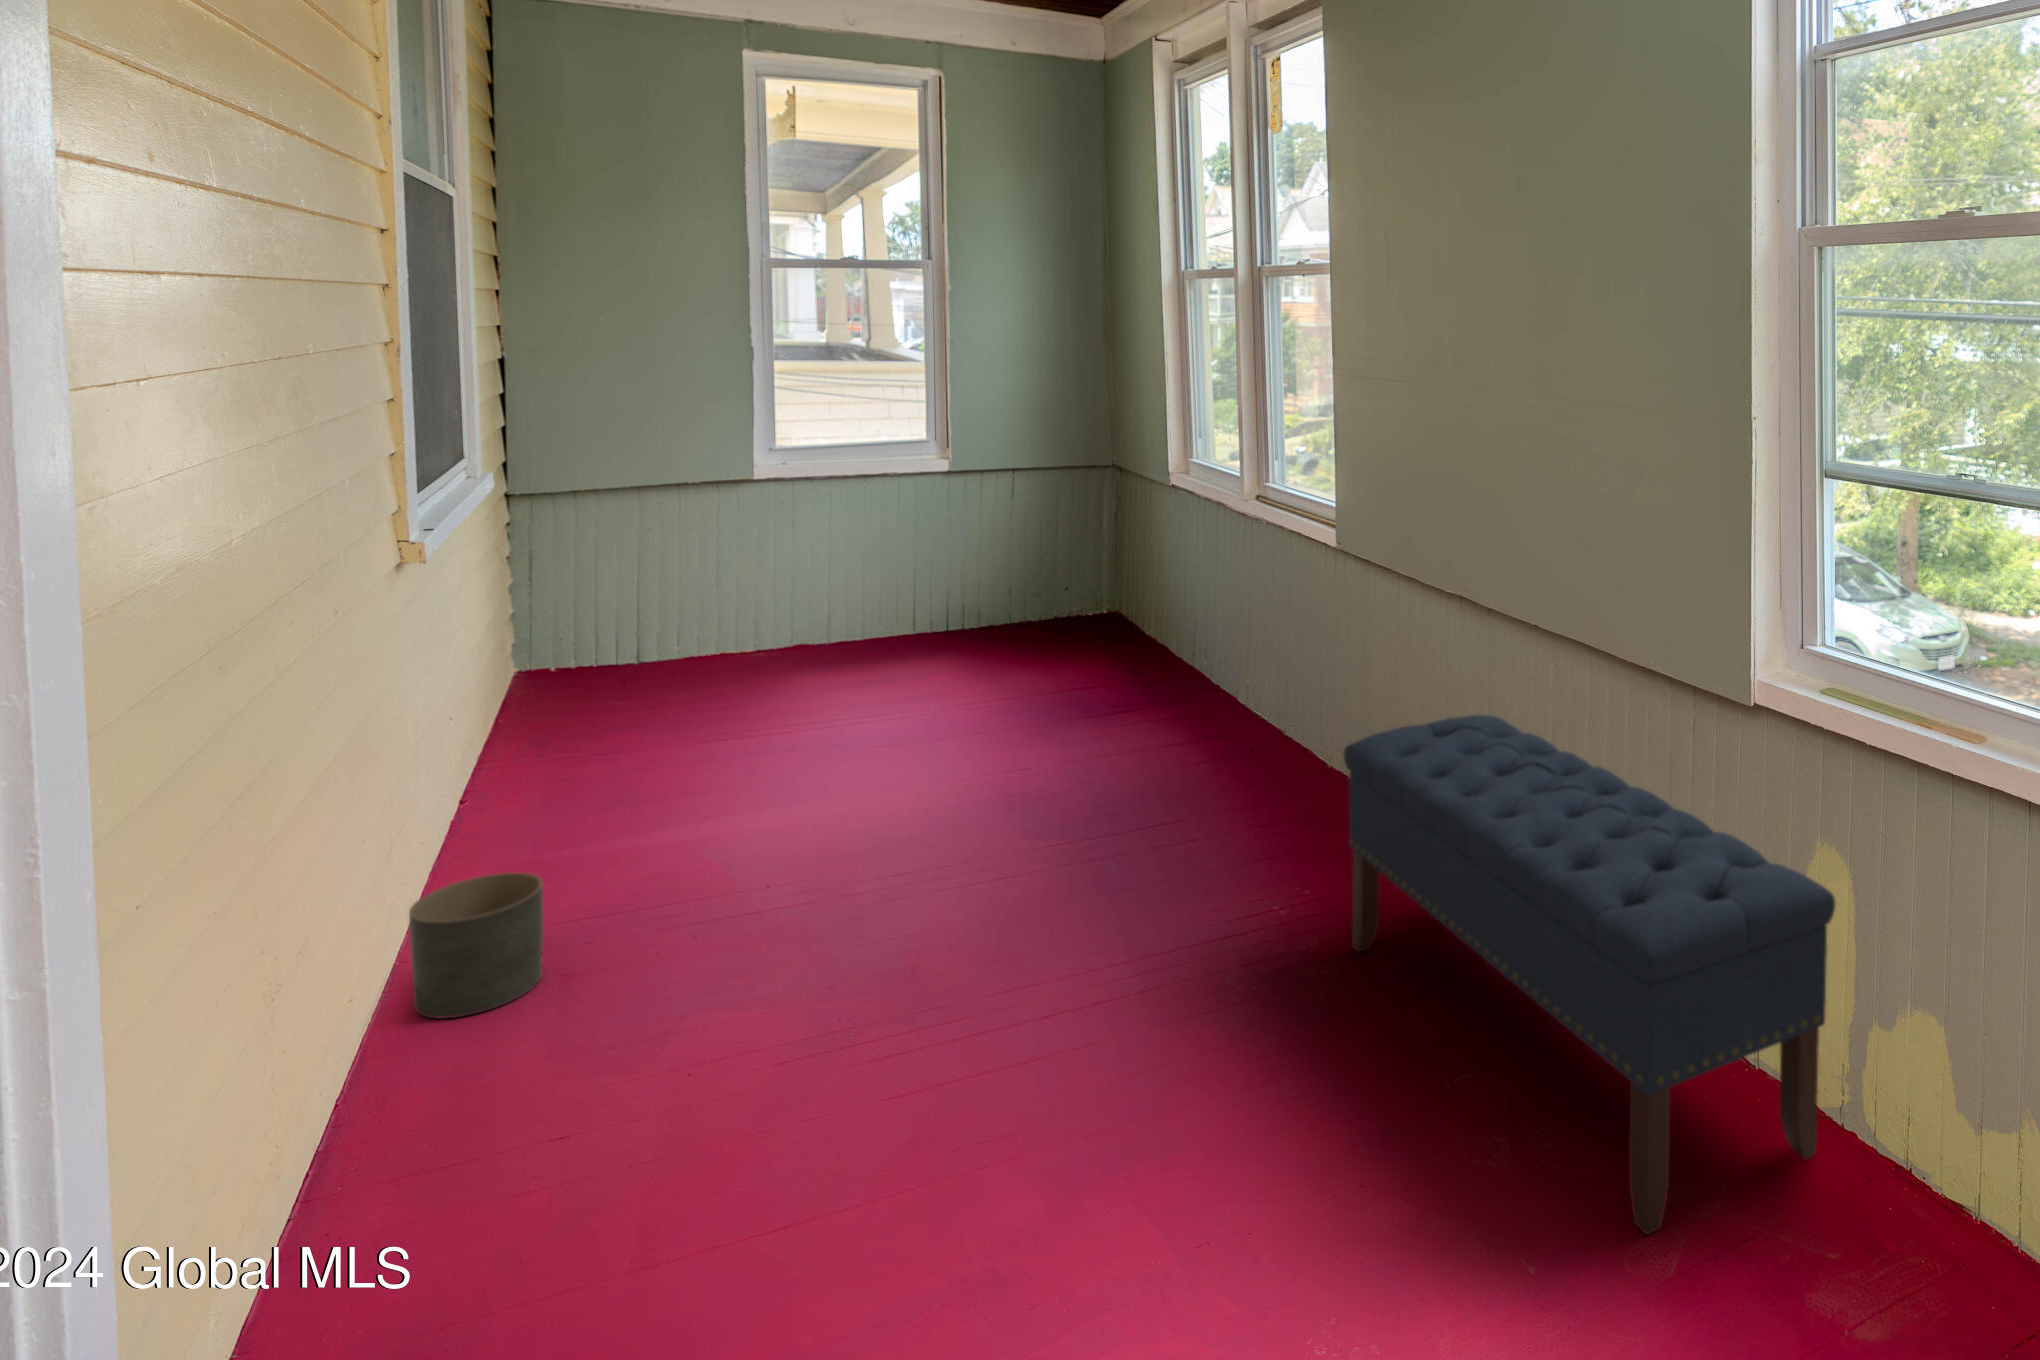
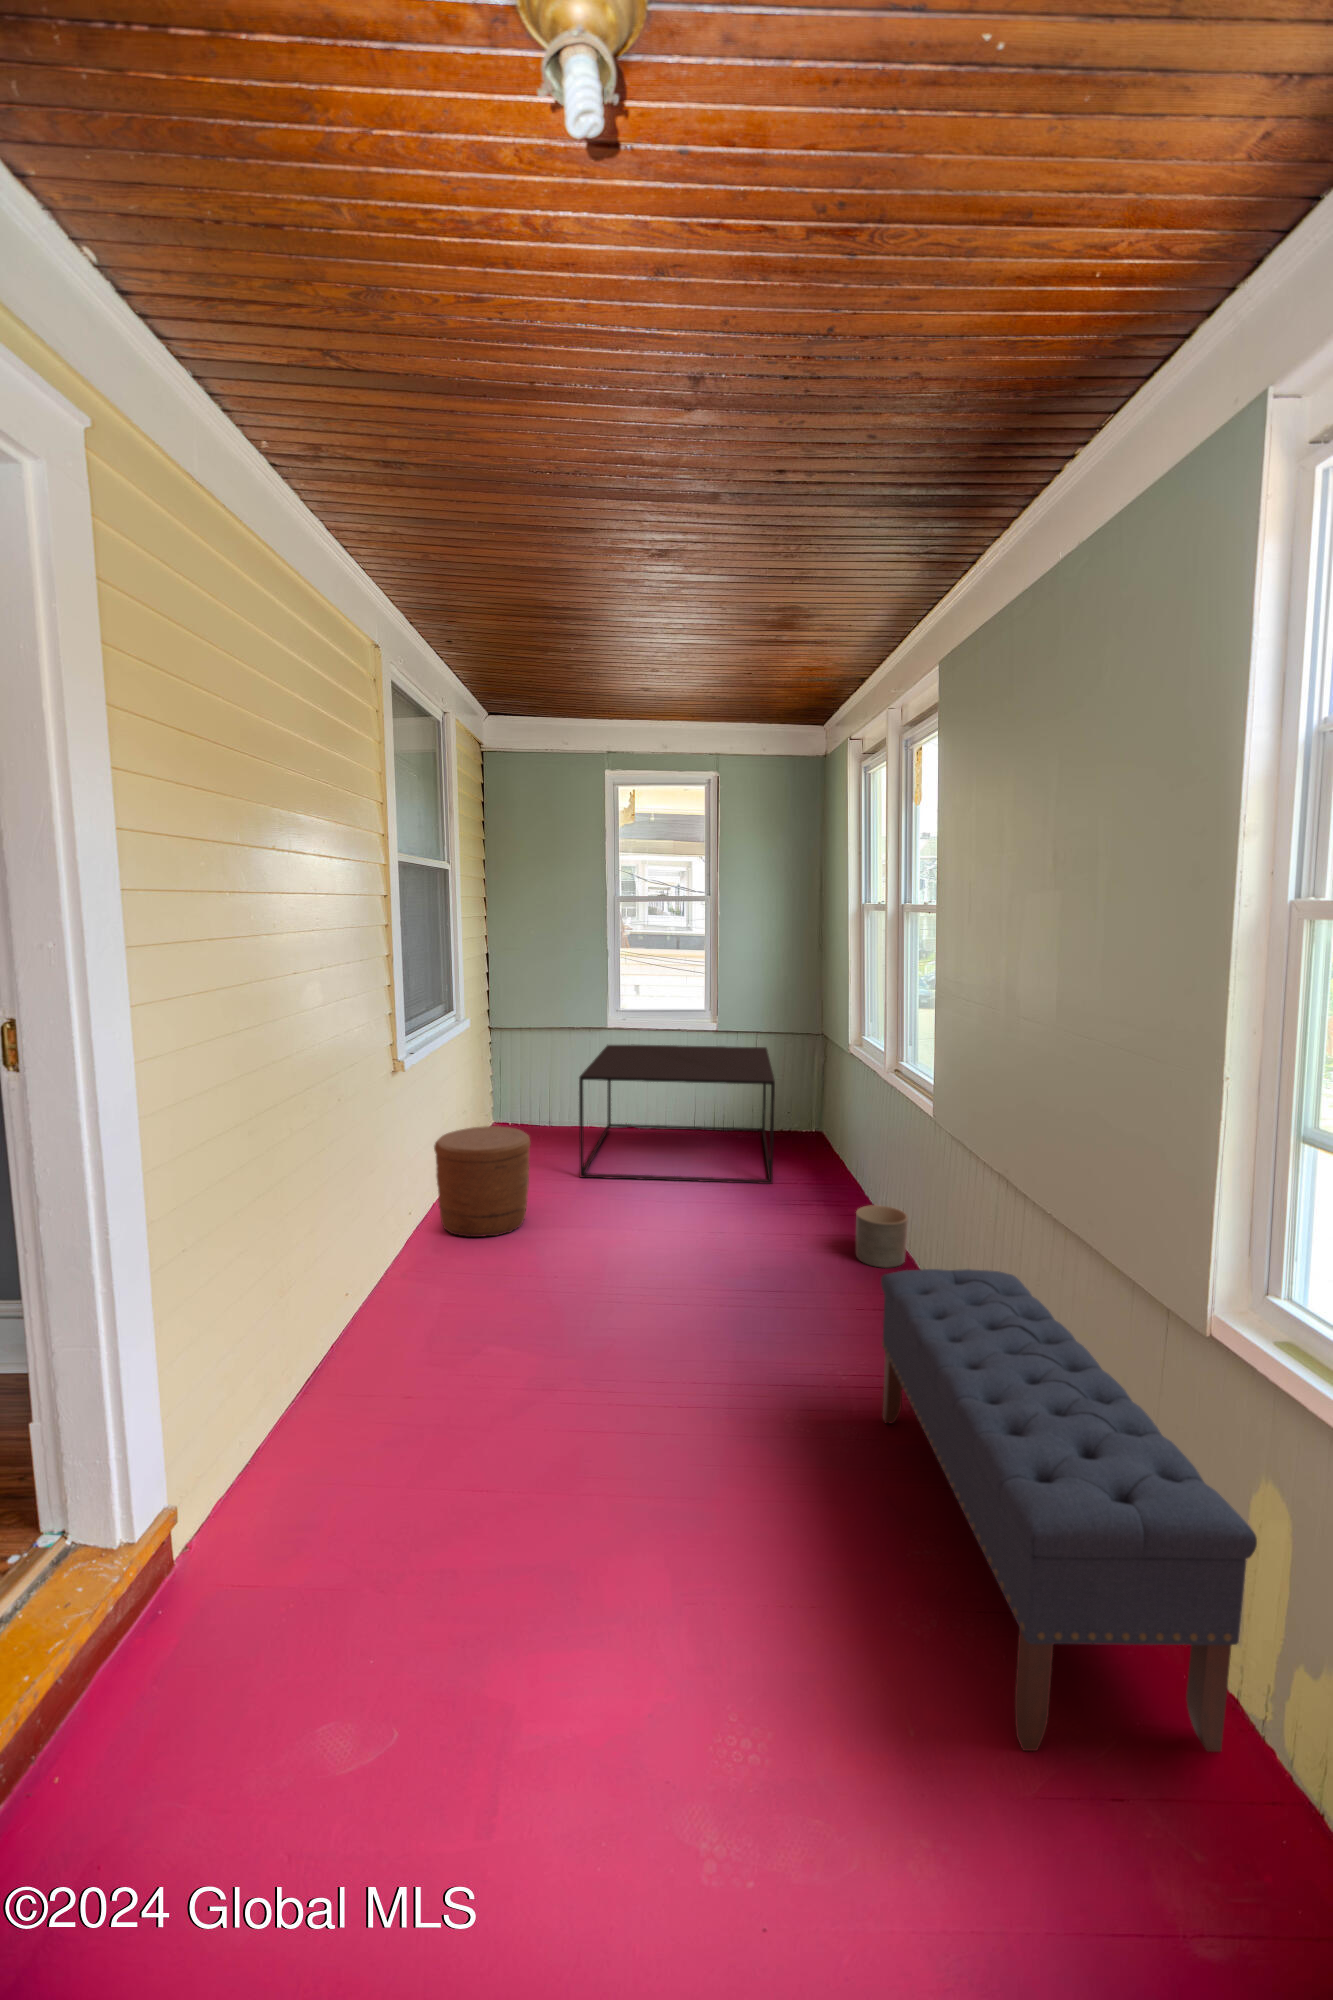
coffee table: none [732,495,1075,737] -> present [579,1045,775,1184]
woven basket: none [460,658,668,869] -> present [434,1126,530,1237]
planter: present [409,873,543,1018] -> present [856,1205,908,1268]

